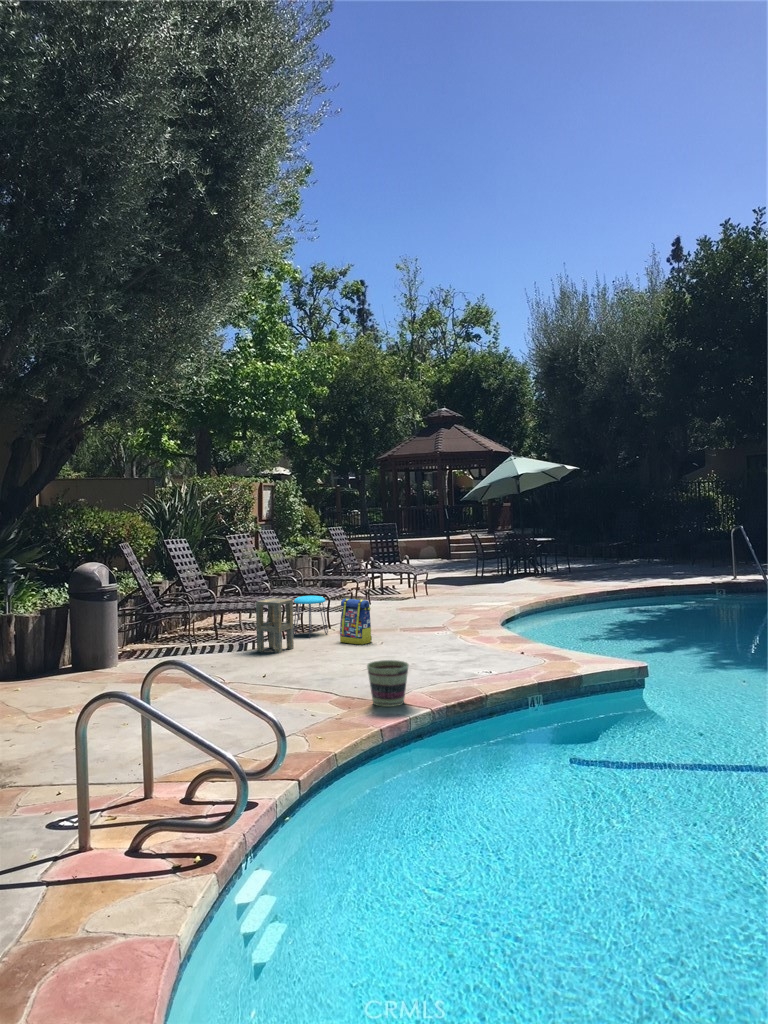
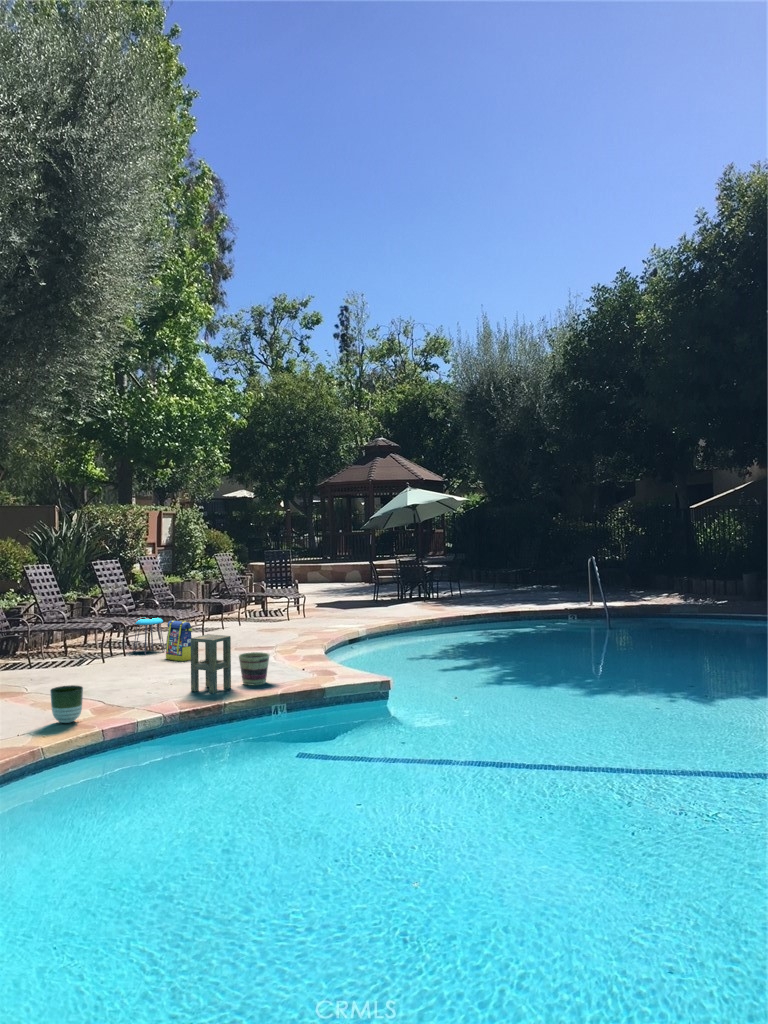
side table: present [256,598,294,653] -> present [191,634,231,693]
basket: present [367,660,409,707] -> present [239,652,269,685]
planter: none [308,677,345,722] -> present [50,685,83,723]

